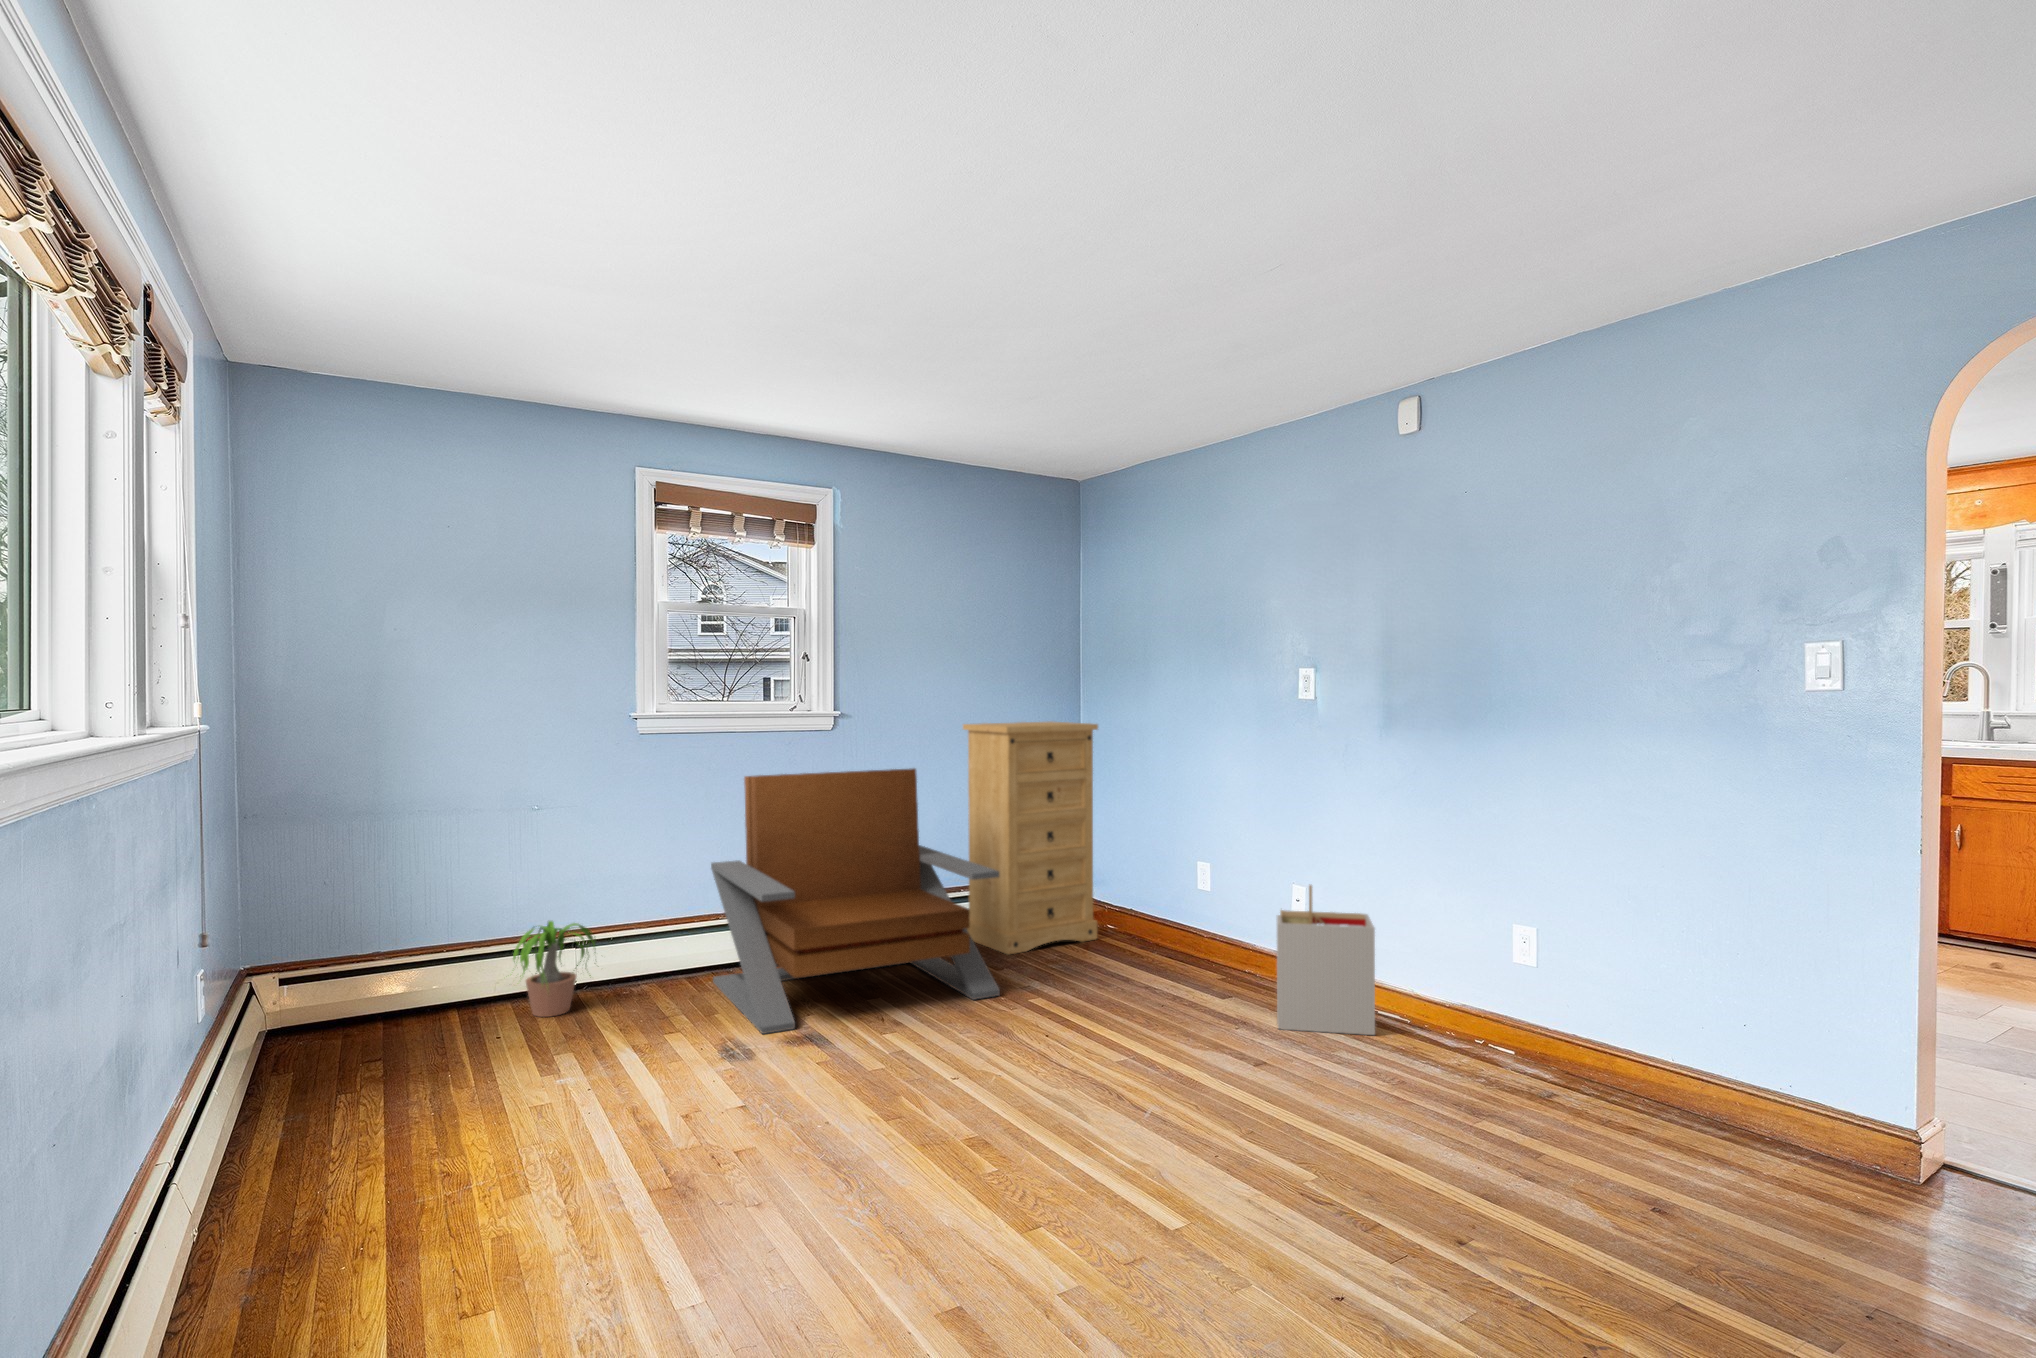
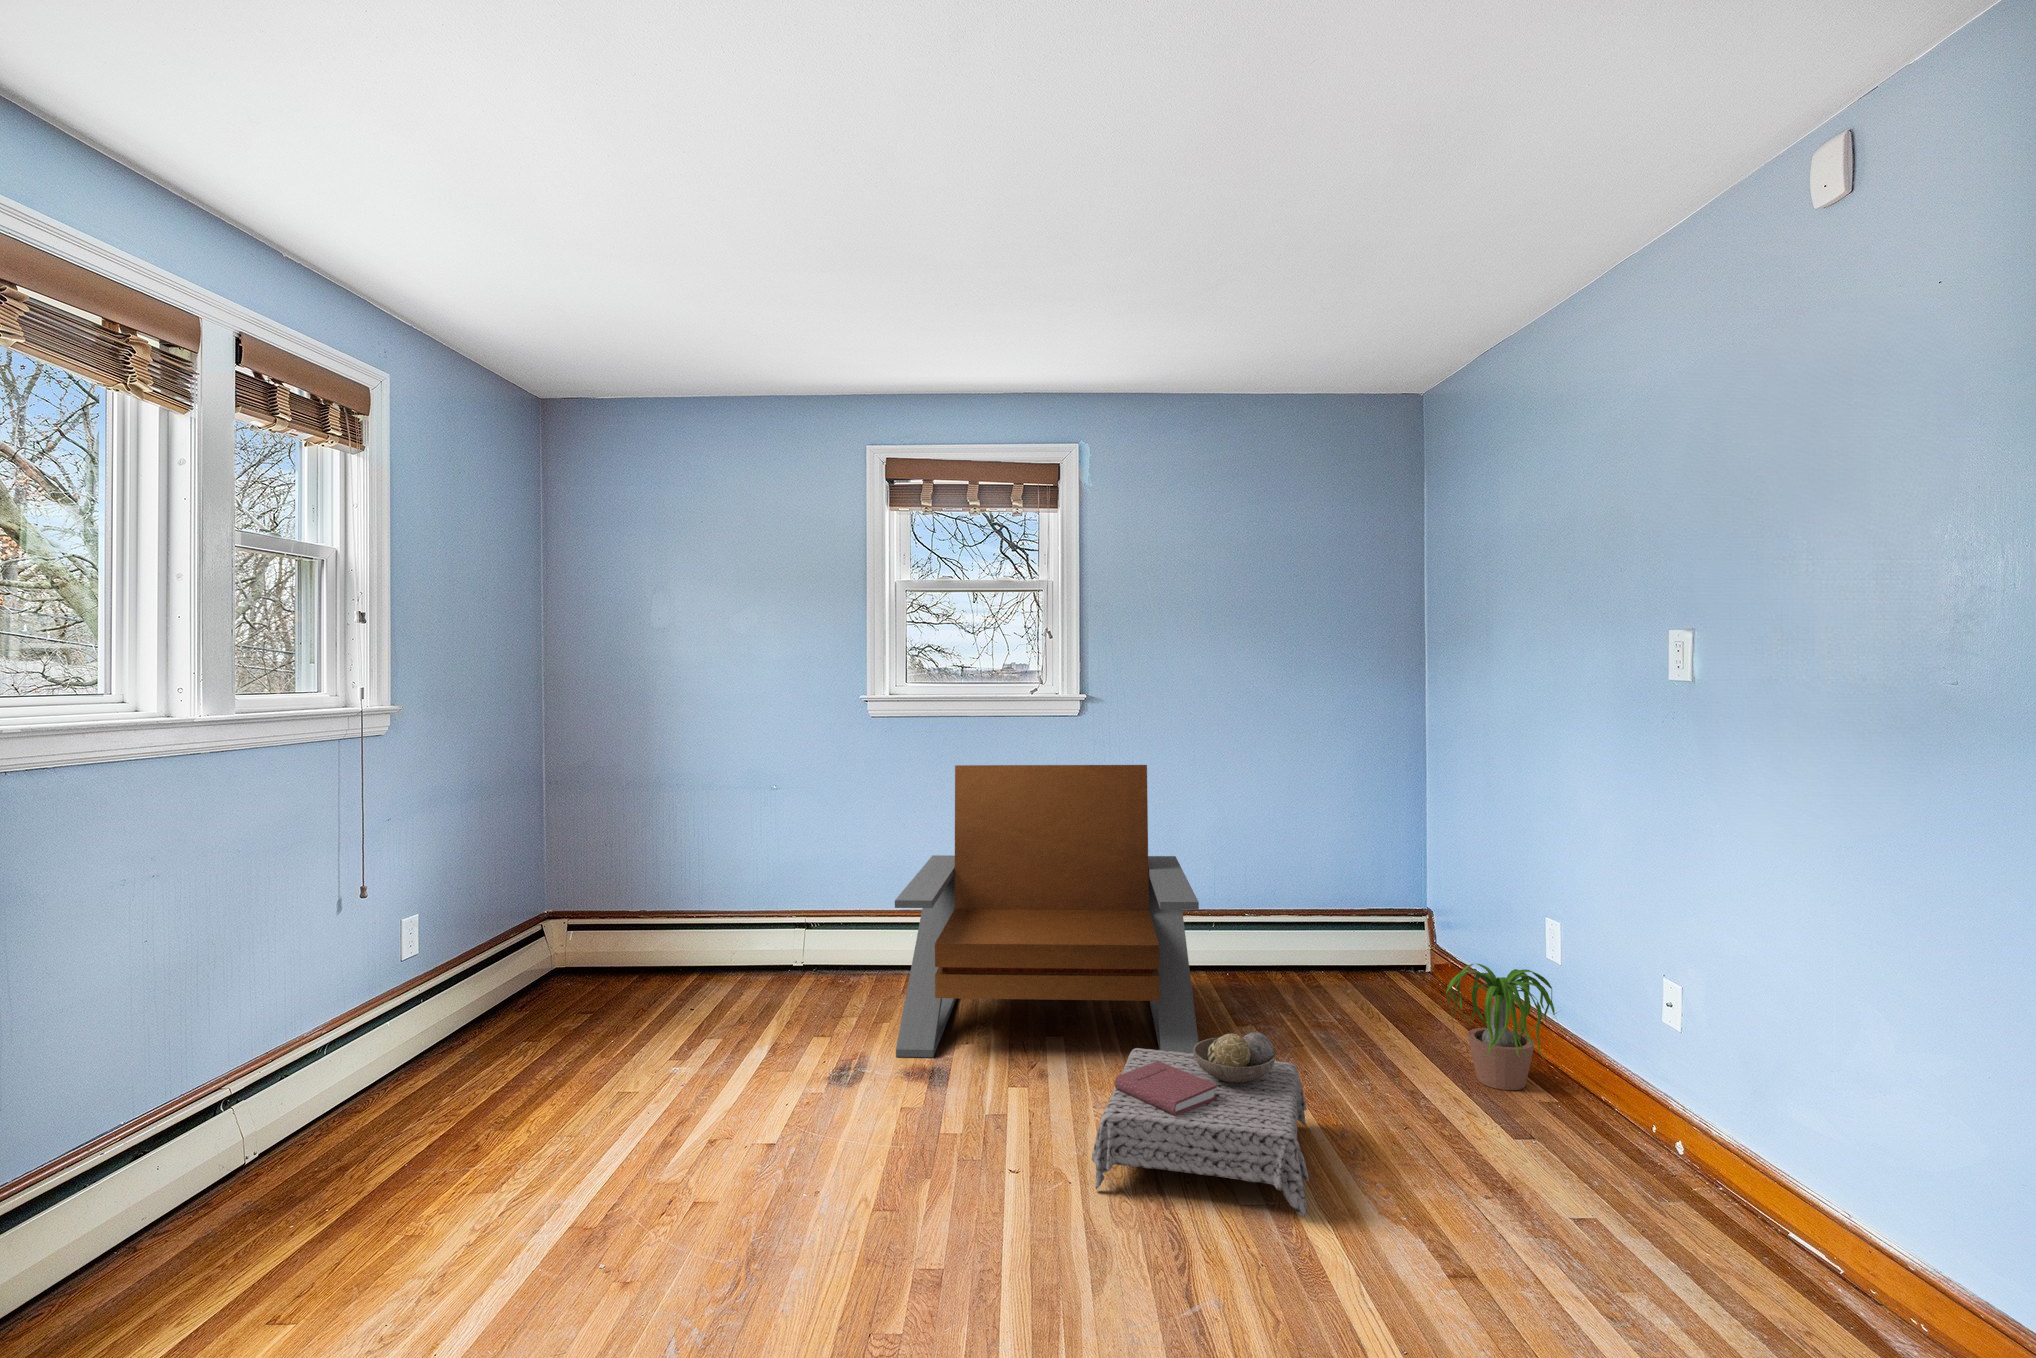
dresser: present [963,722,1098,955] -> none [1244,712,1416,1004]
storage bin: present [1277,885,1375,1035] -> none [1559,988,1765,1281]
potted plant: present [513,921,595,1017] -> present [1434,964,1557,1090]
ottoman: none [982,951,1157,1074] -> present [1092,1032,1309,1217]

